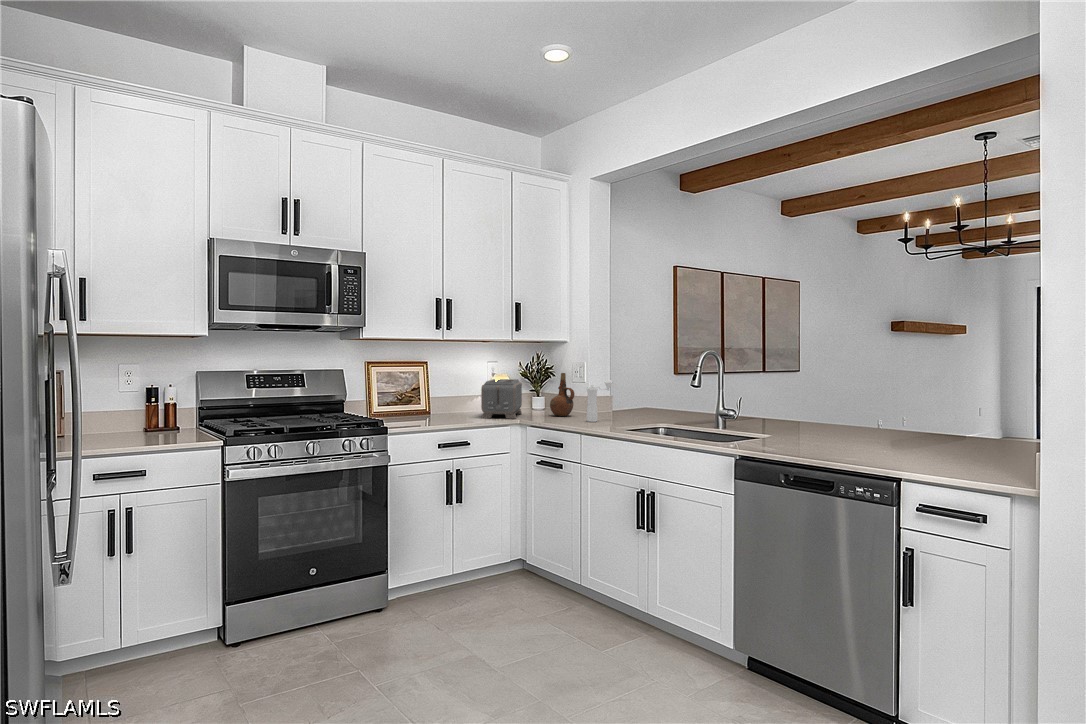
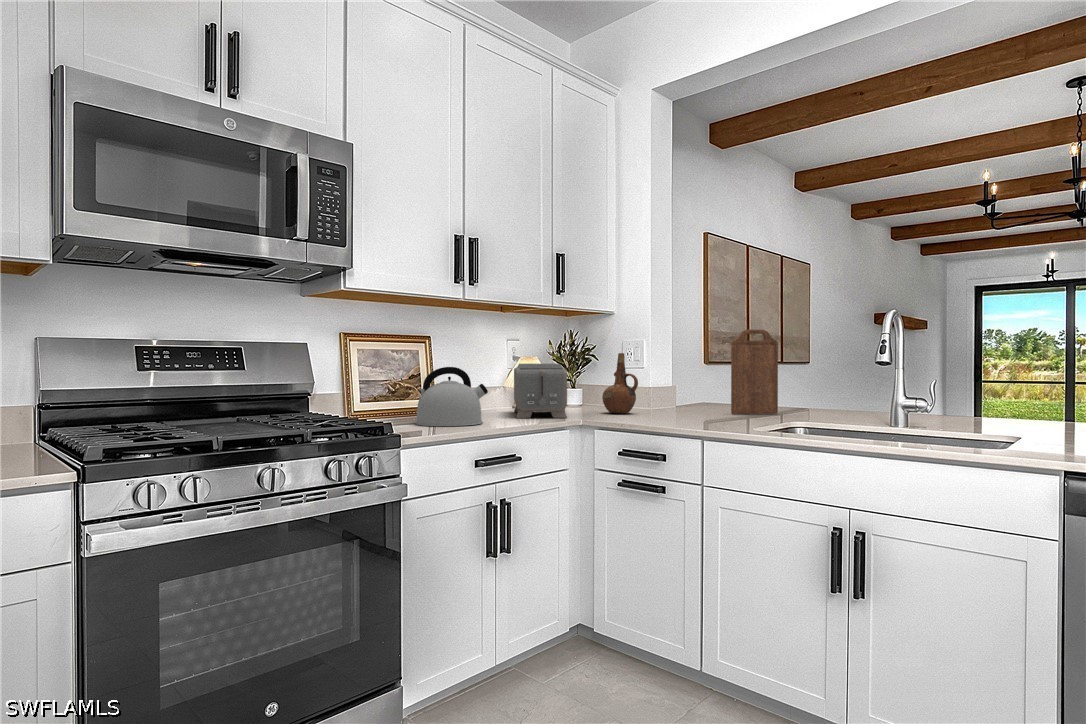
cutting board: none [641,357,677,418] -> present [731,329,778,414]
pepper mill: present [587,380,613,422] -> none [674,360,705,420]
kettle: none [409,385,456,423] -> present [416,367,488,426]

